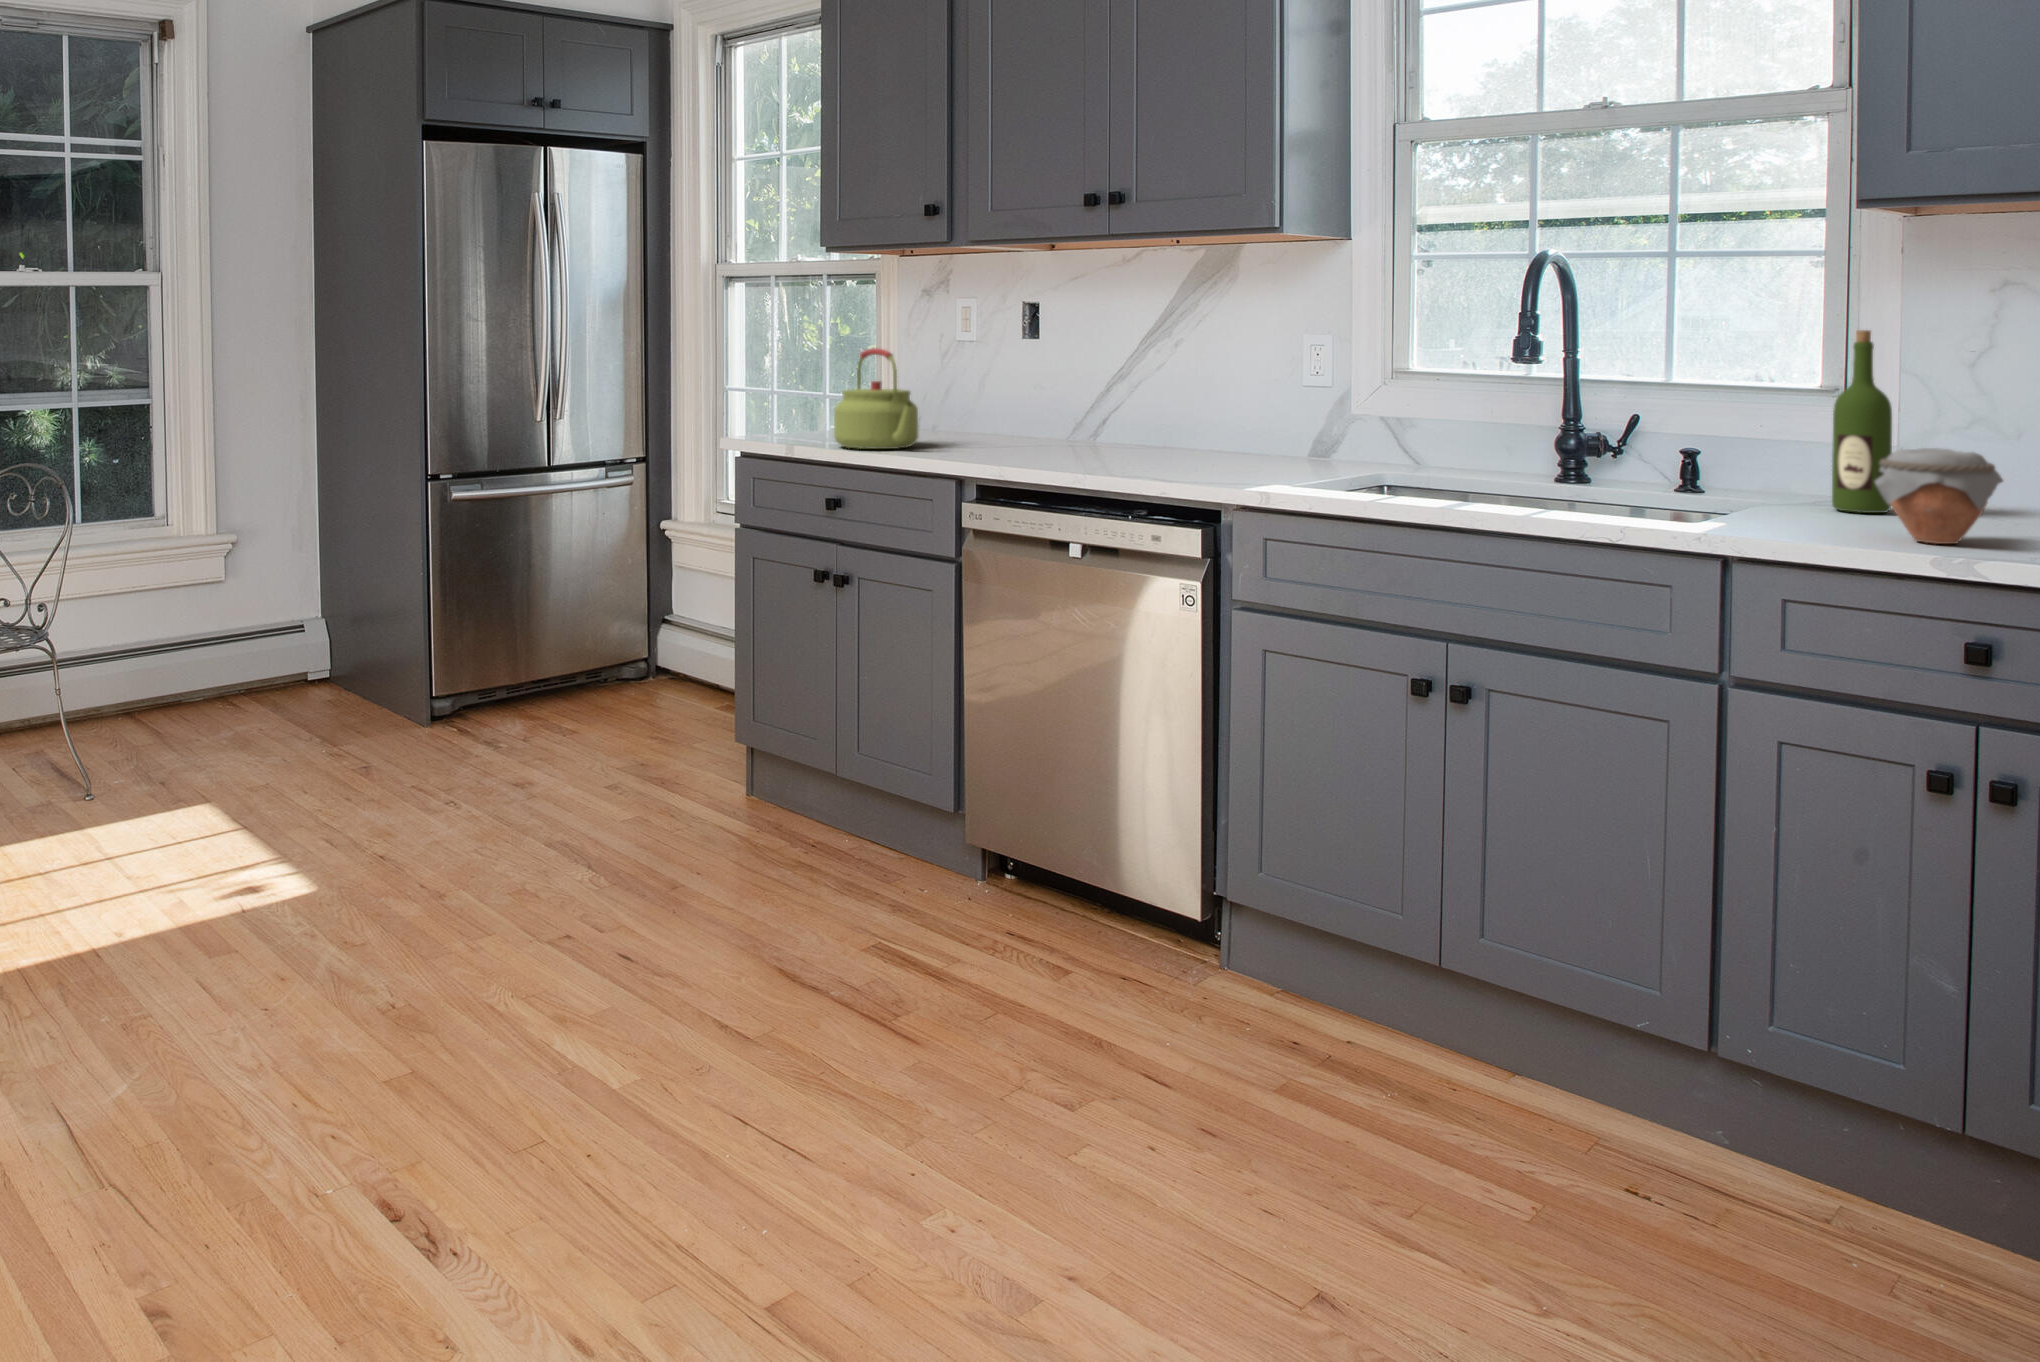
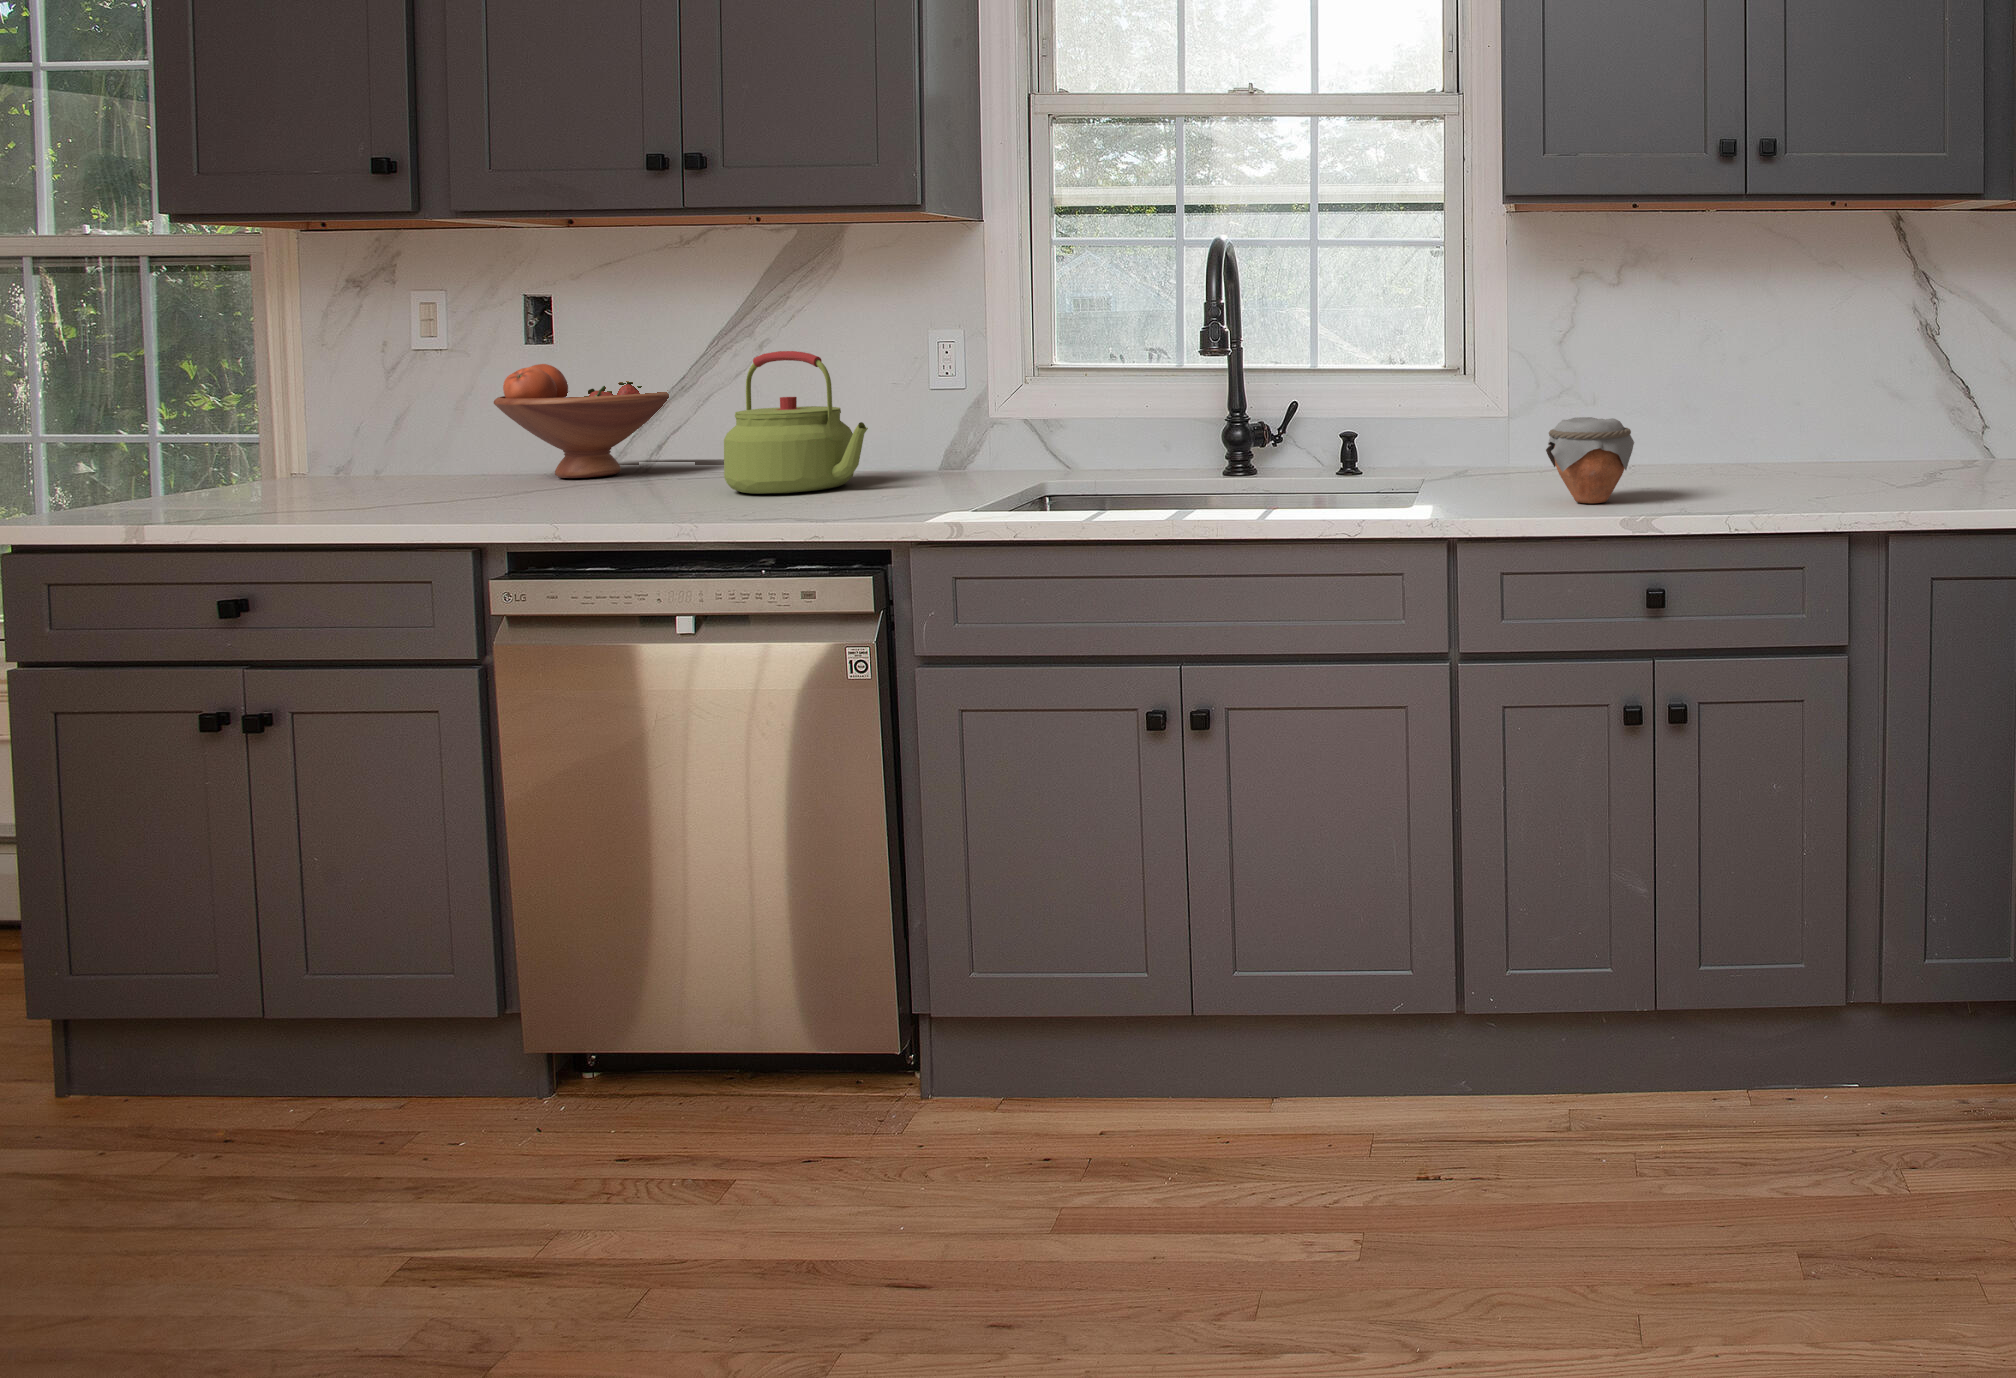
wine bottle: present [1832,330,1892,513] -> none [1477,313,1522,479]
kettle: present [834,348,918,449] -> present [724,351,868,494]
fruit bowl: none [989,355,1106,441] -> present [494,364,669,478]

